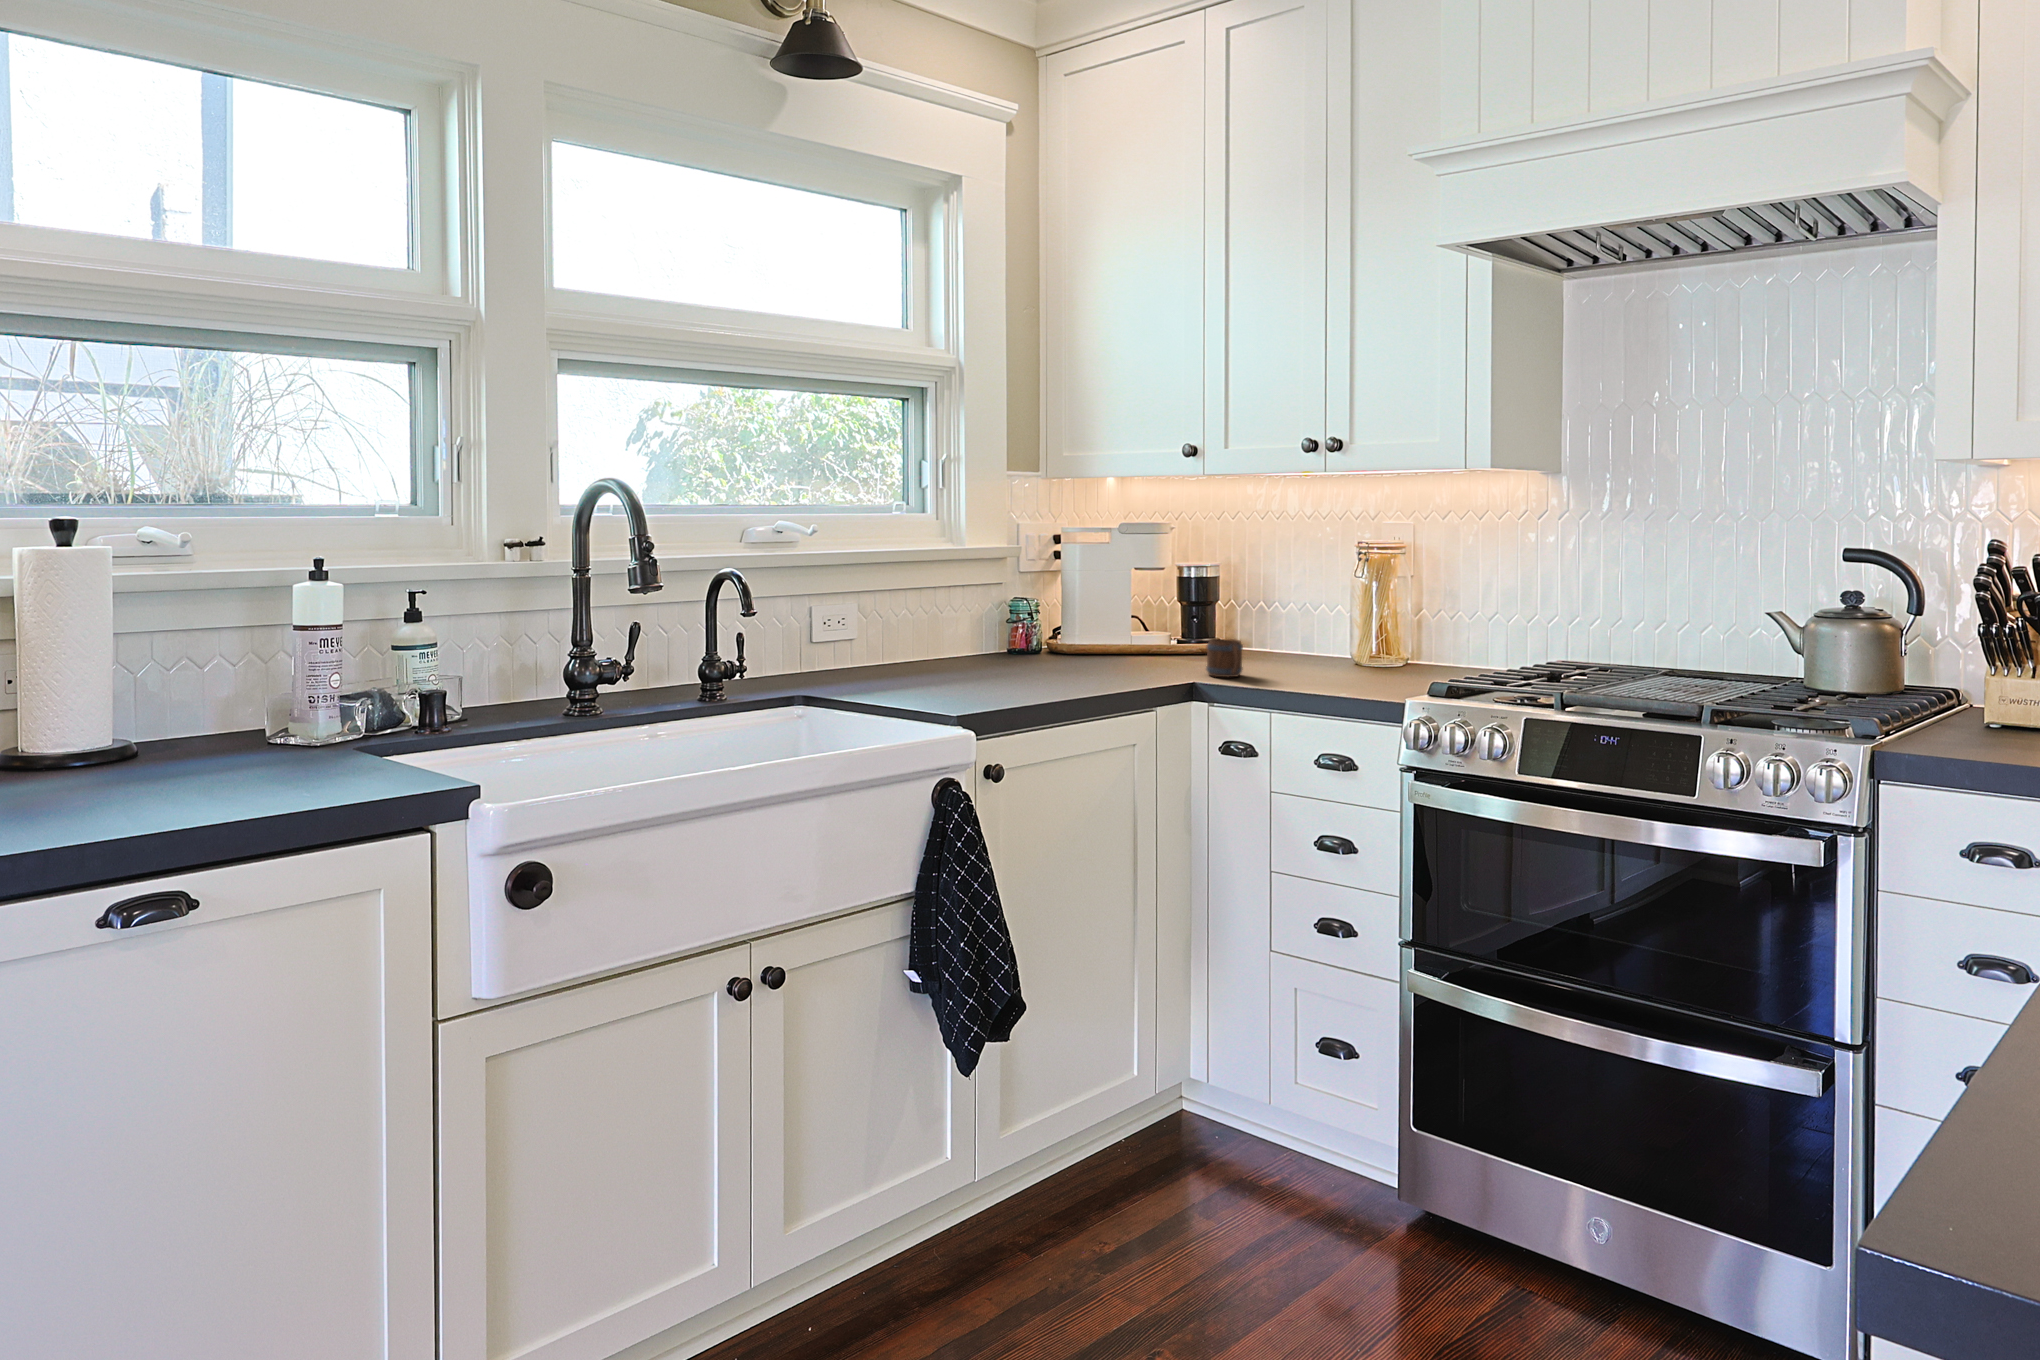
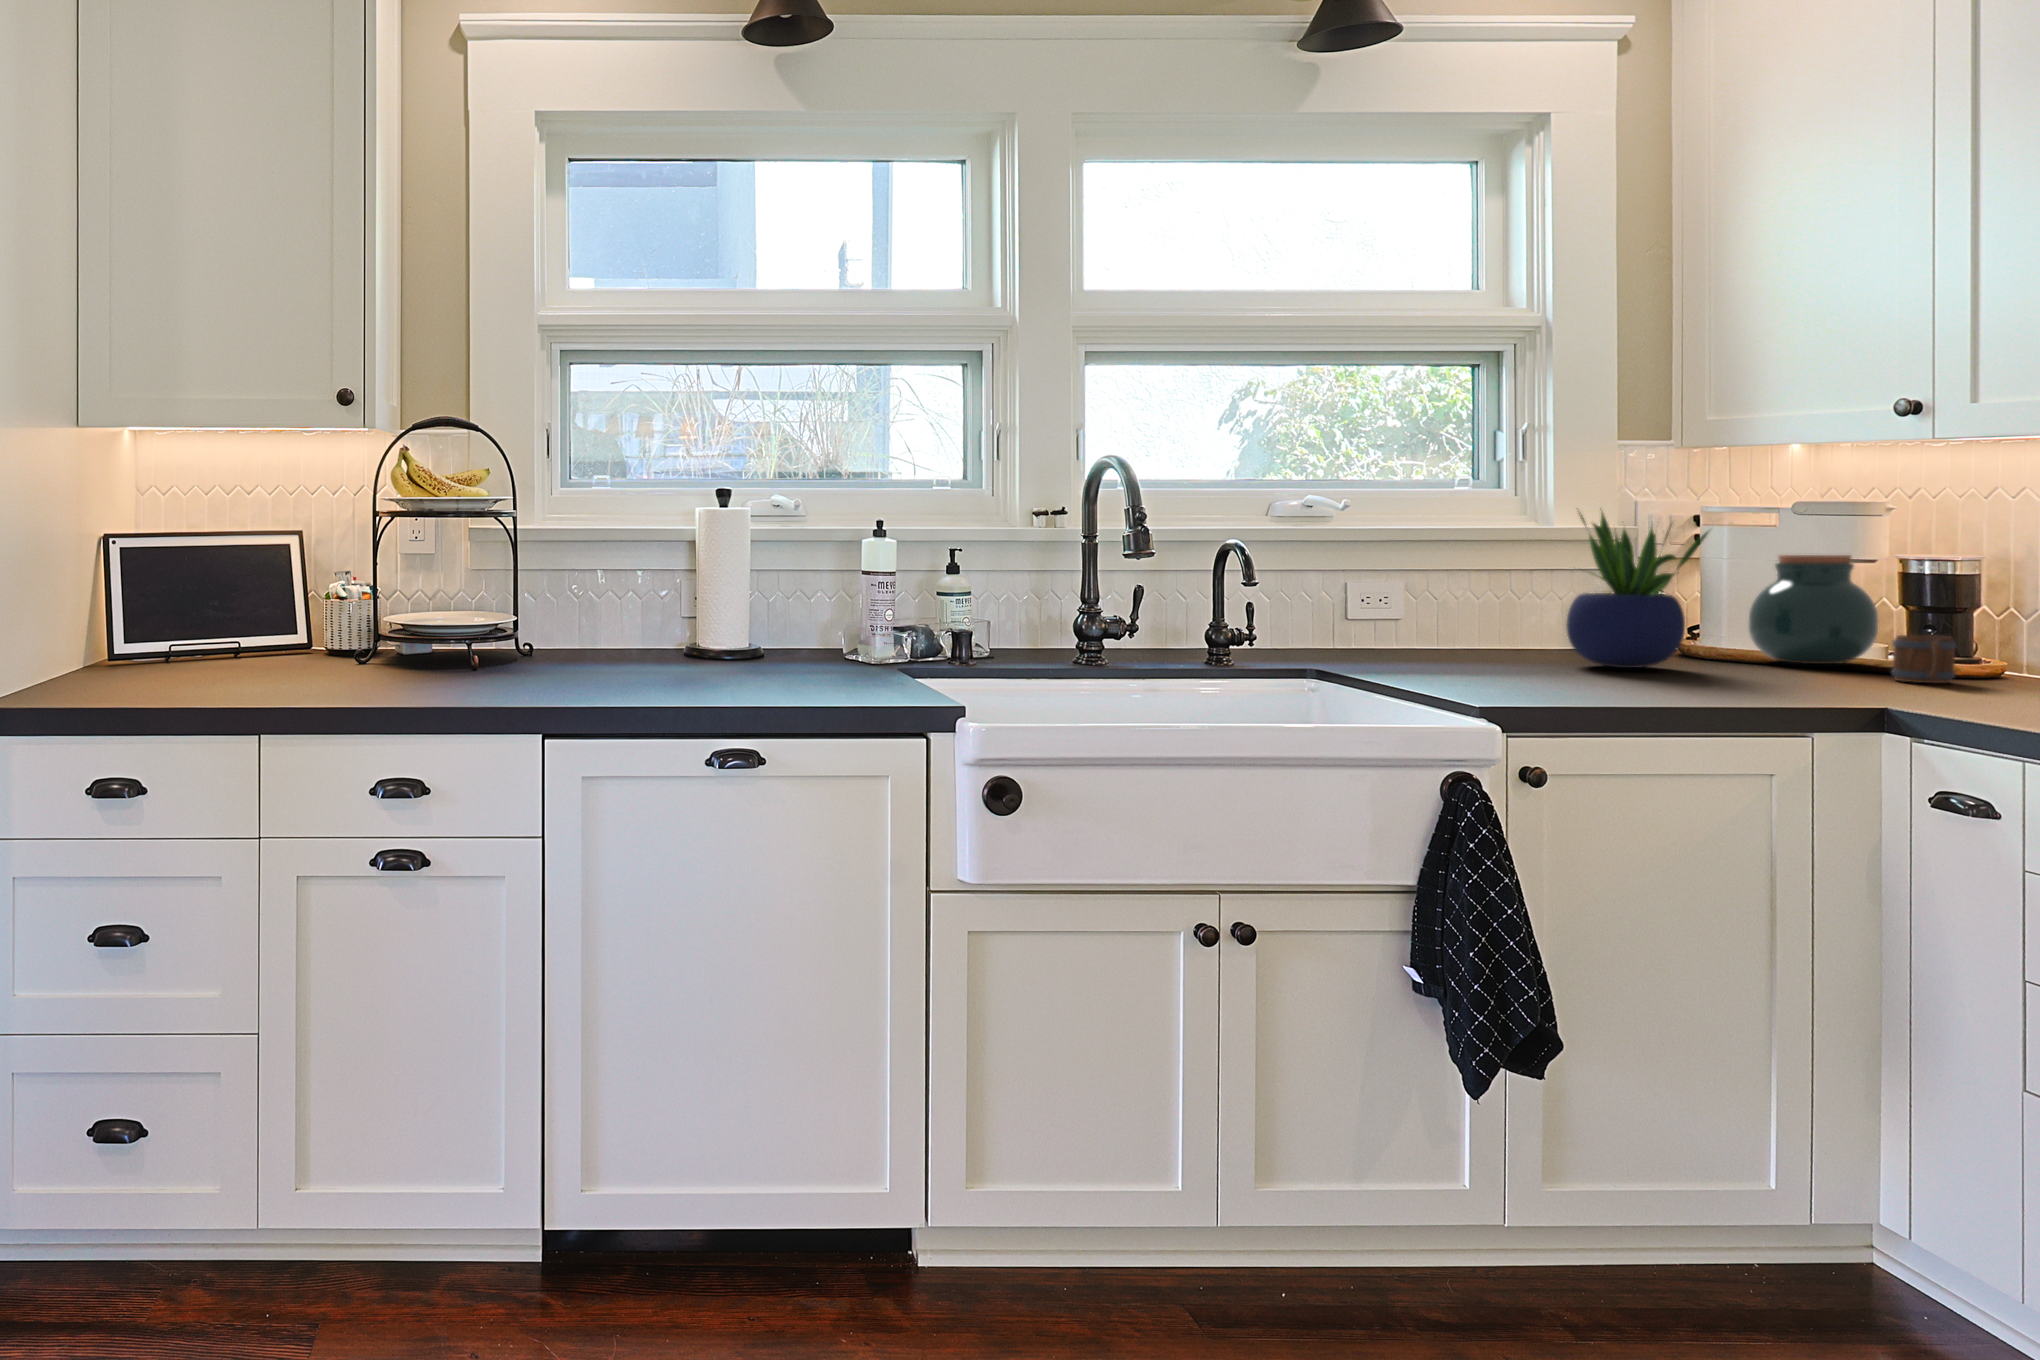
potted plant: none [995,533,1099,677] -> present [1566,508,1708,668]
jar: none [1106,571,1185,660] -> present [1749,555,1879,664]

